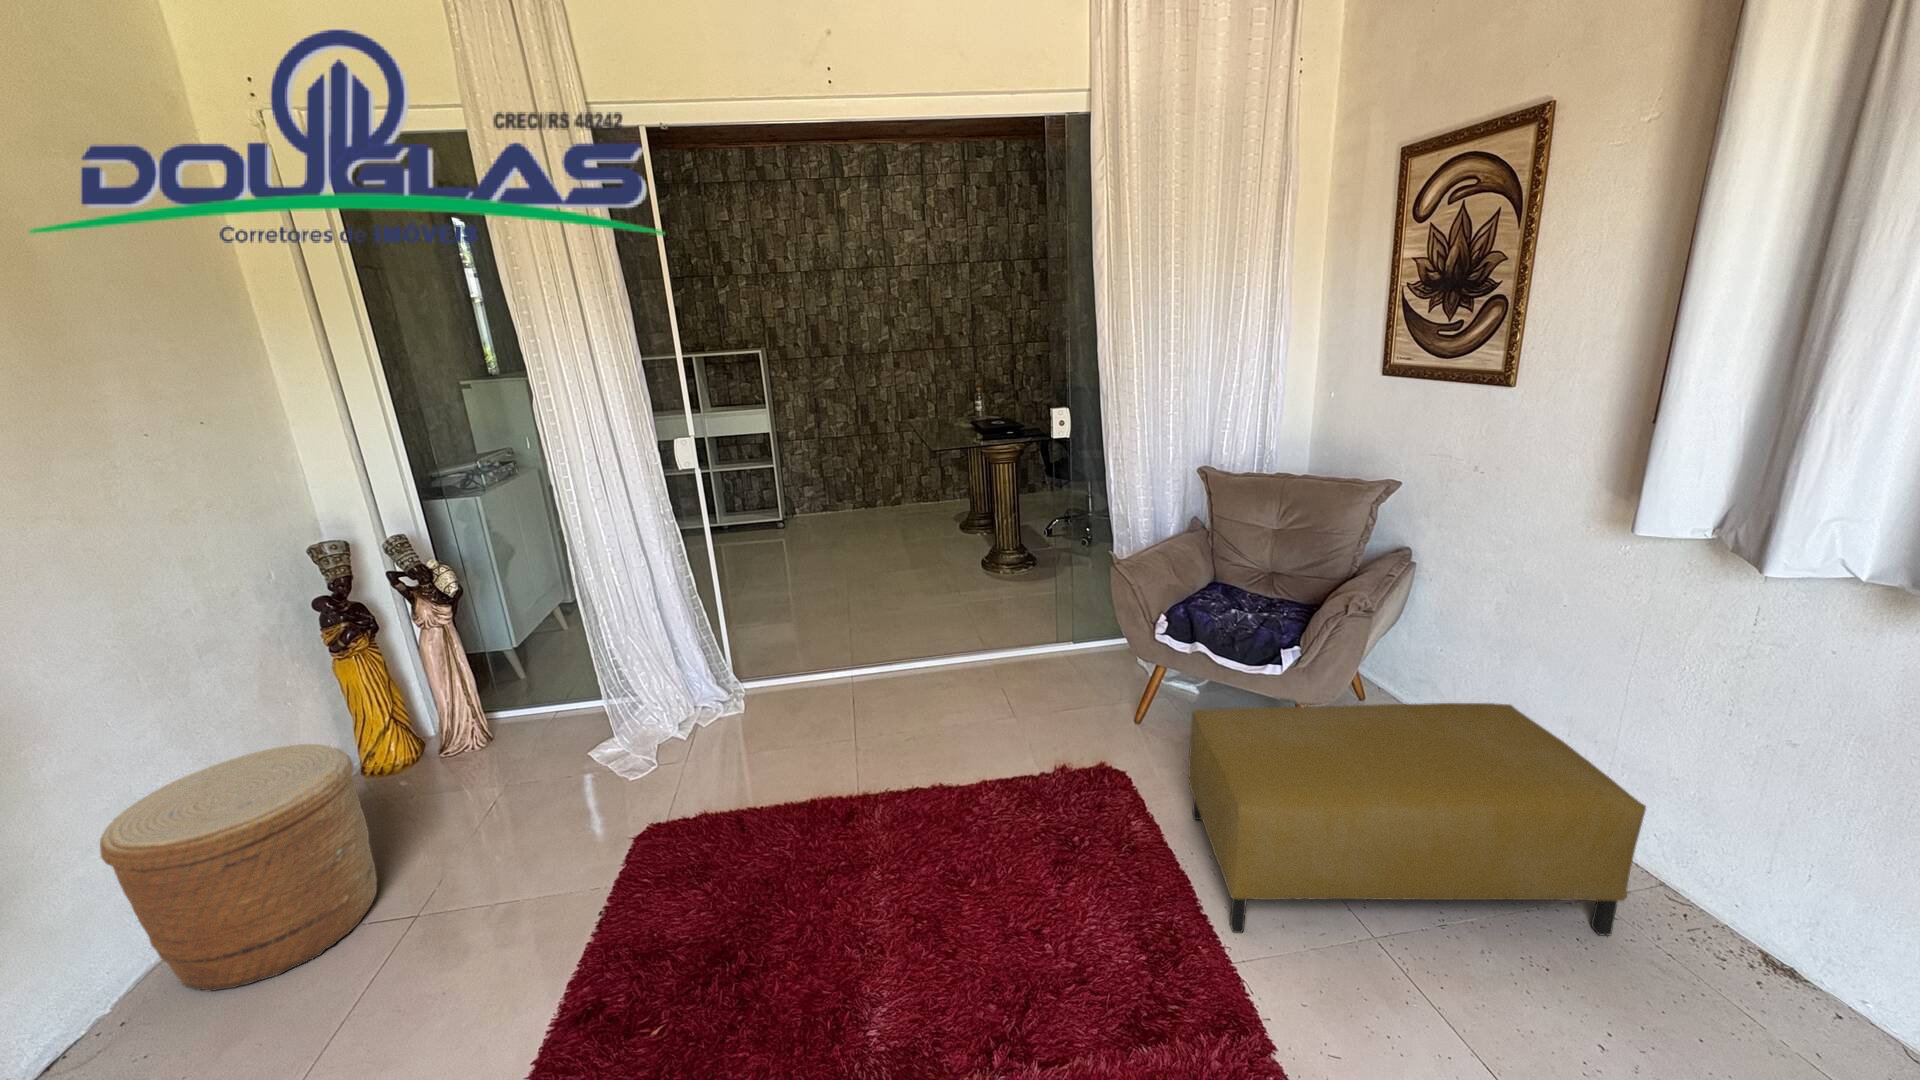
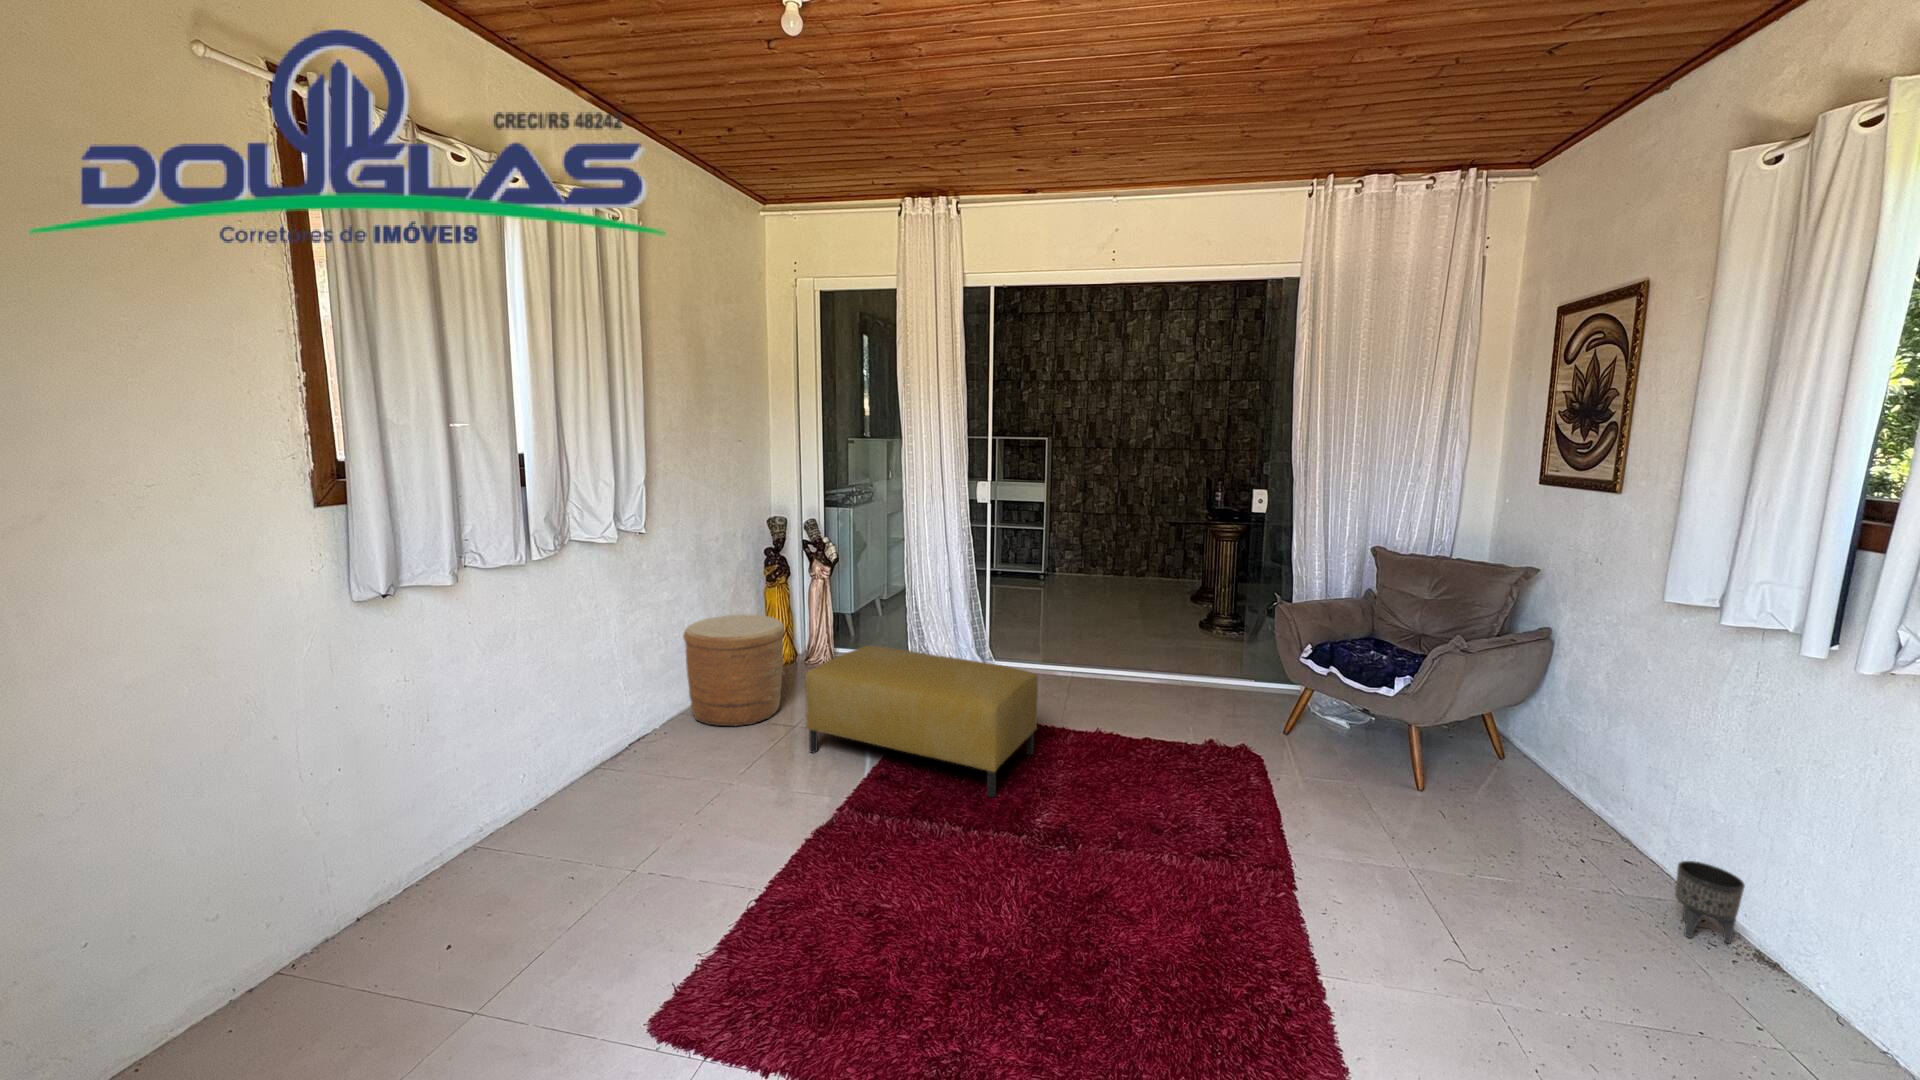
ottoman: present [1188,703,1646,936] -> present [805,645,1038,797]
planter: none [1668,853,1756,952] -> present [1675,861,1745,943]

